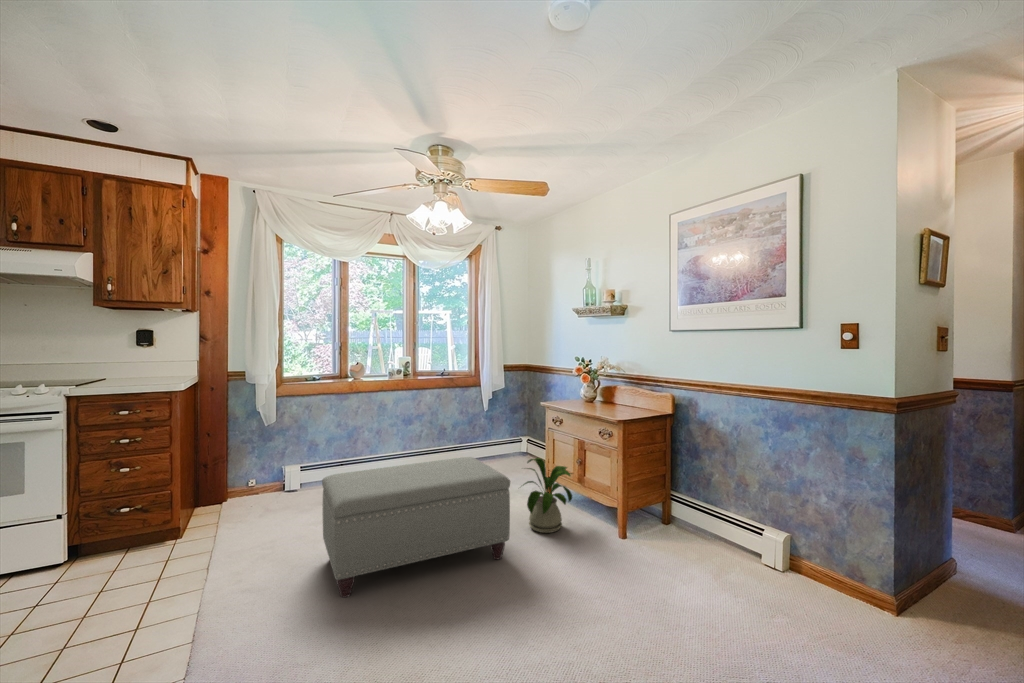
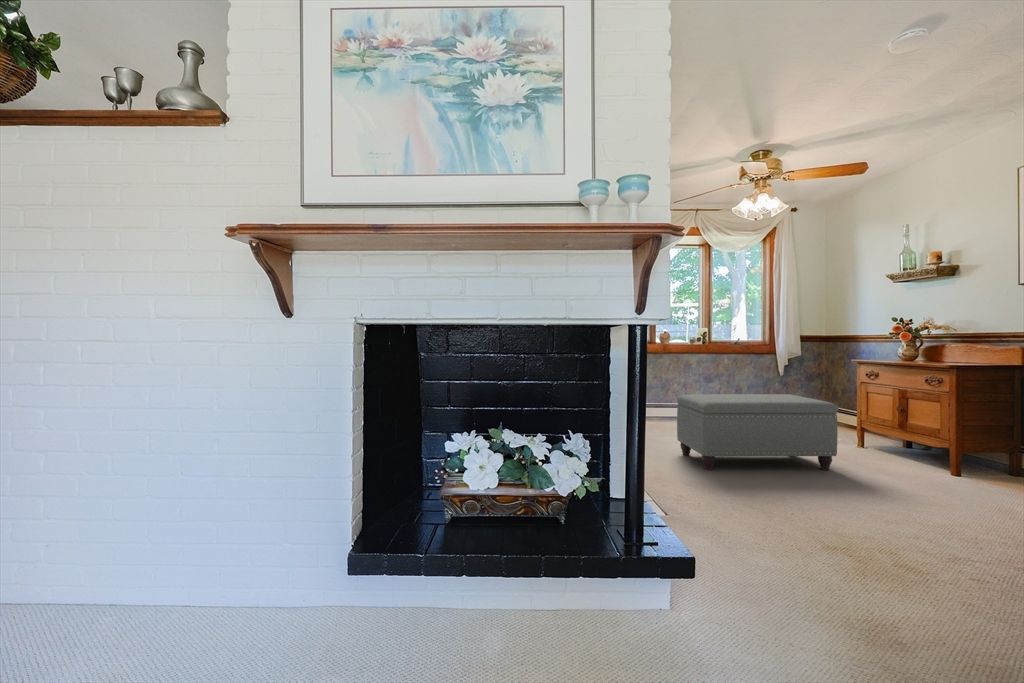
house plant: present [523,458,572,533] -> none [837,397,897,464]

